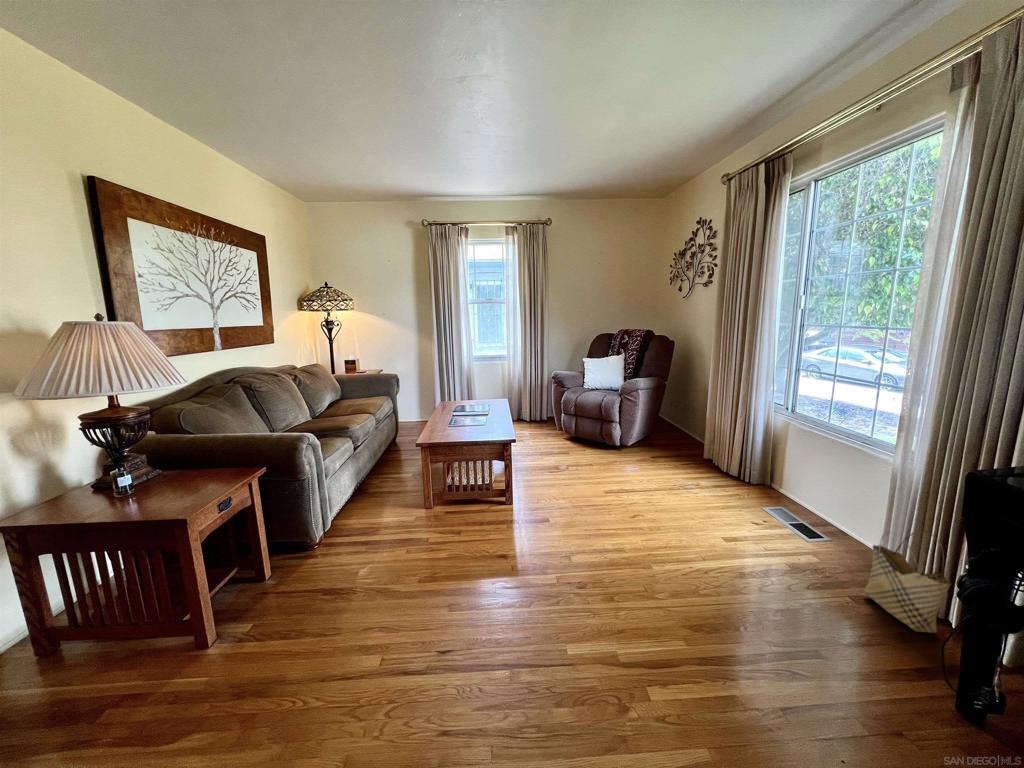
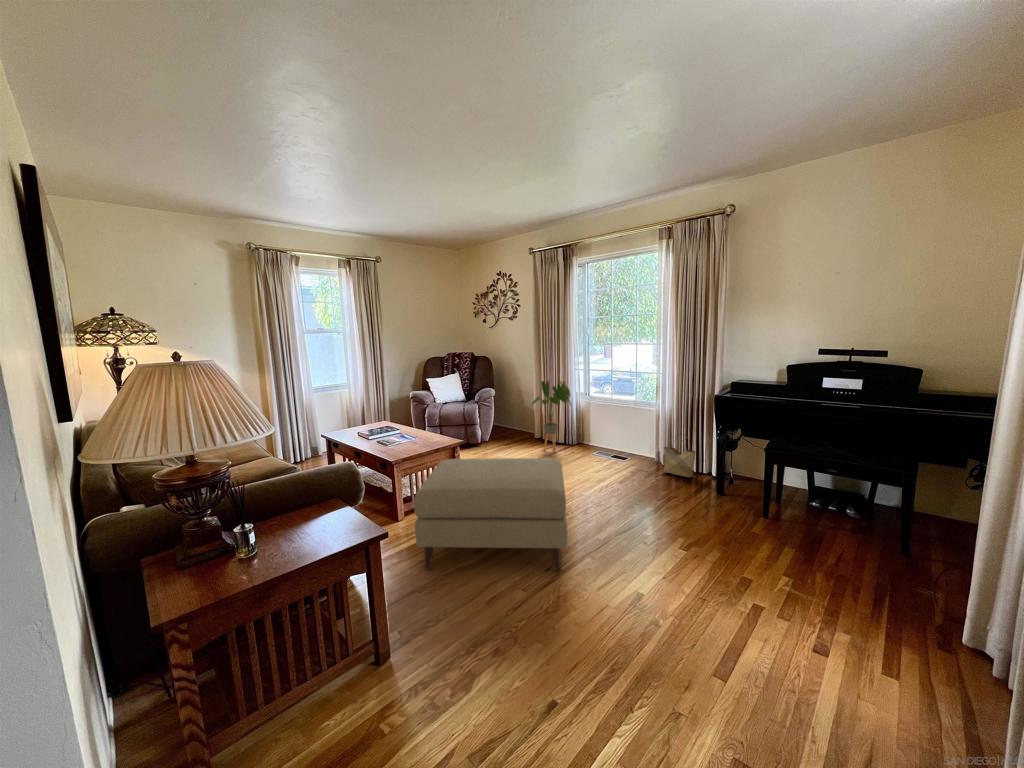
house plant: none [675,377,750,486] -> present [532,381,571,451]
ottoman: none [350,456,561,662] -> present [414,458,567,571]

